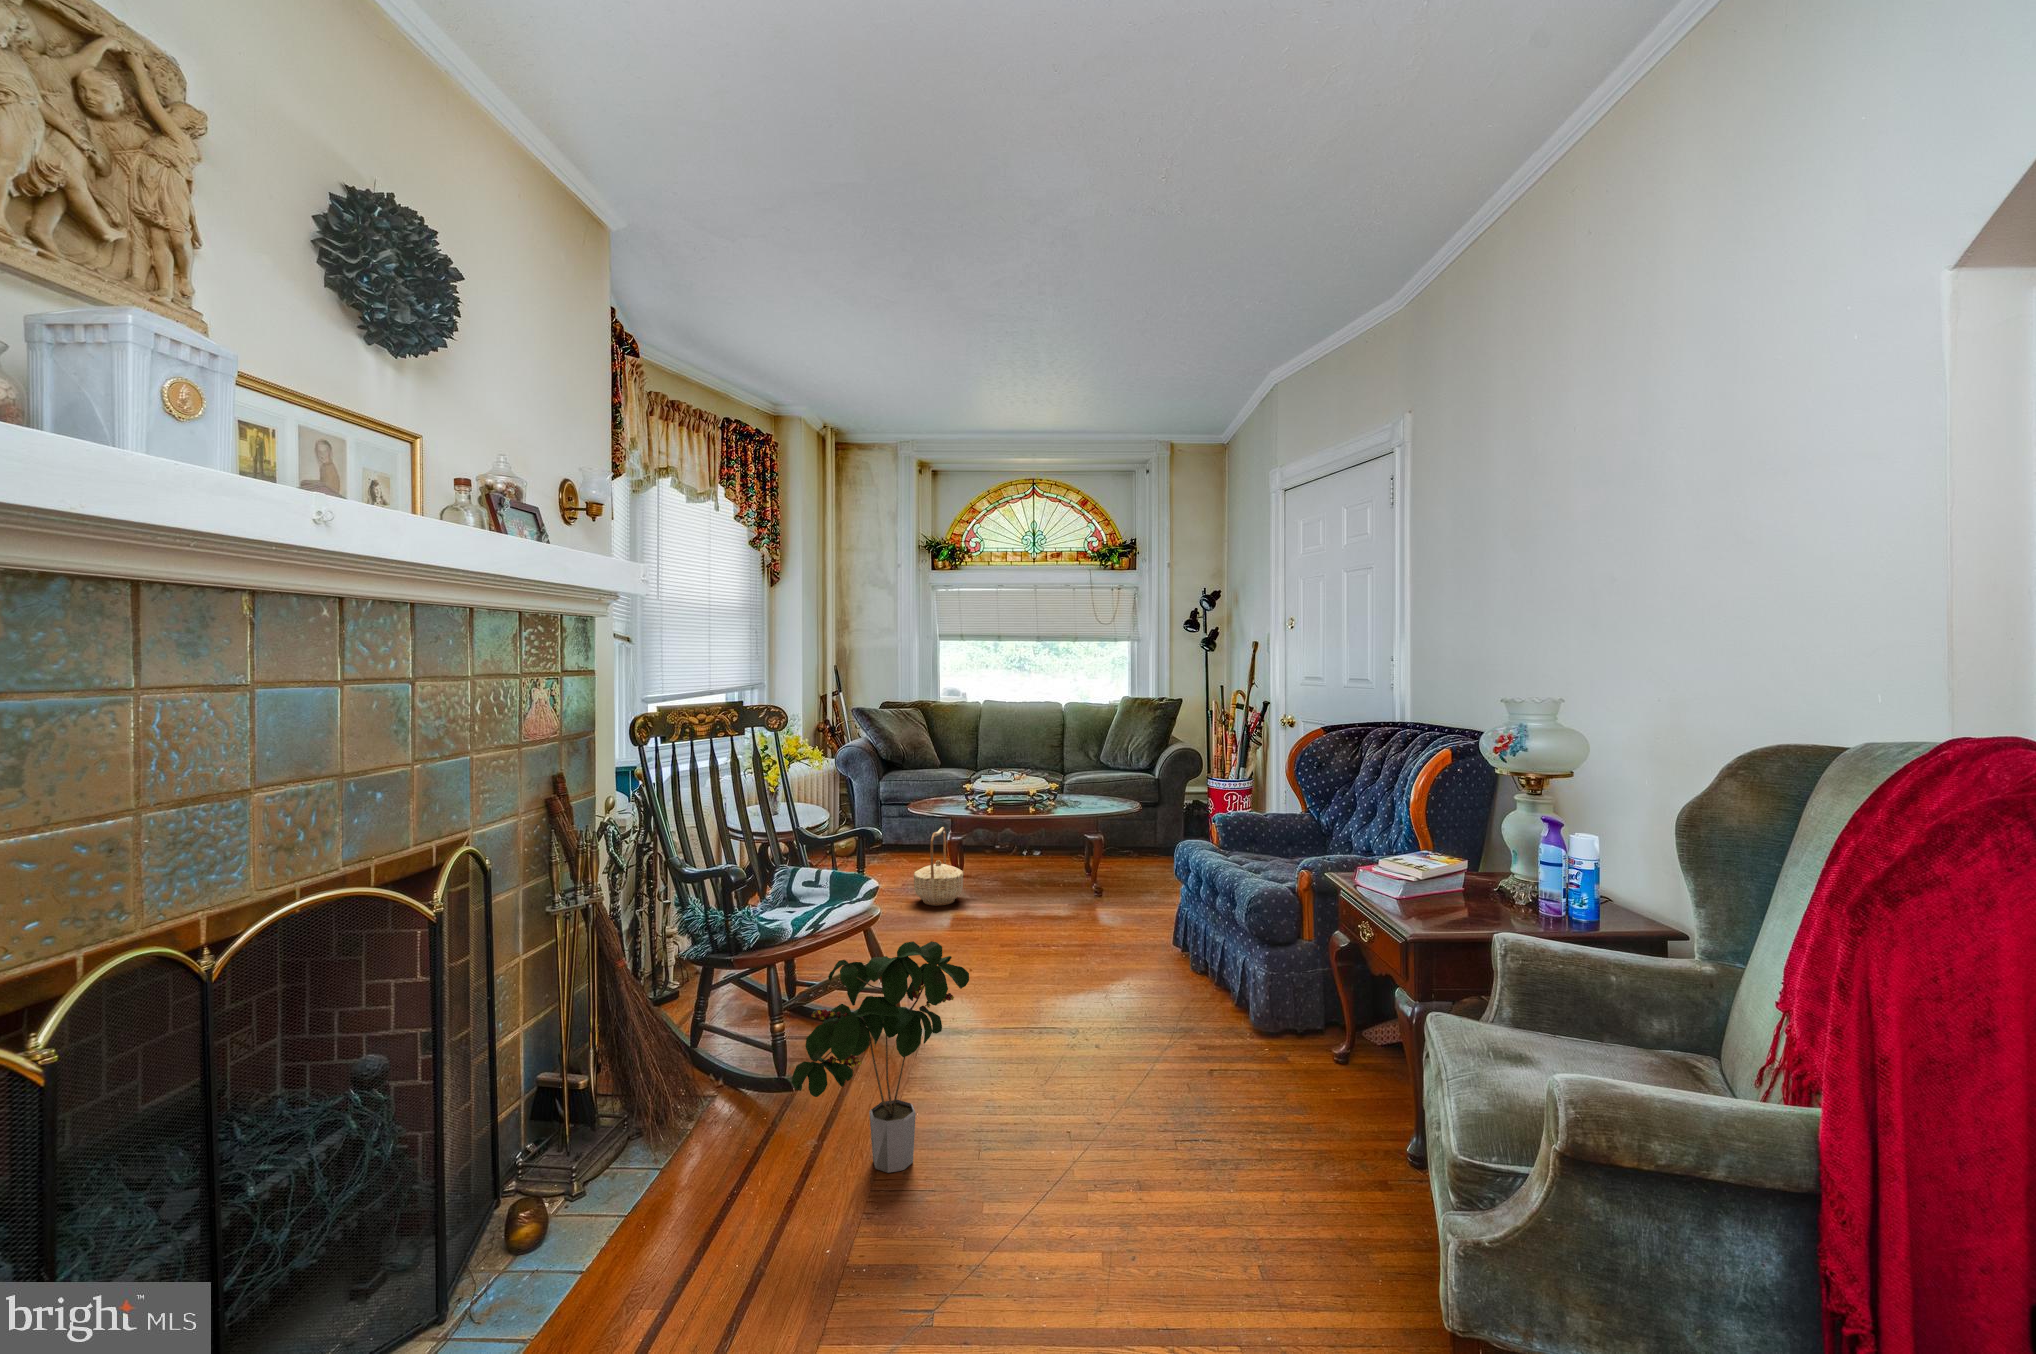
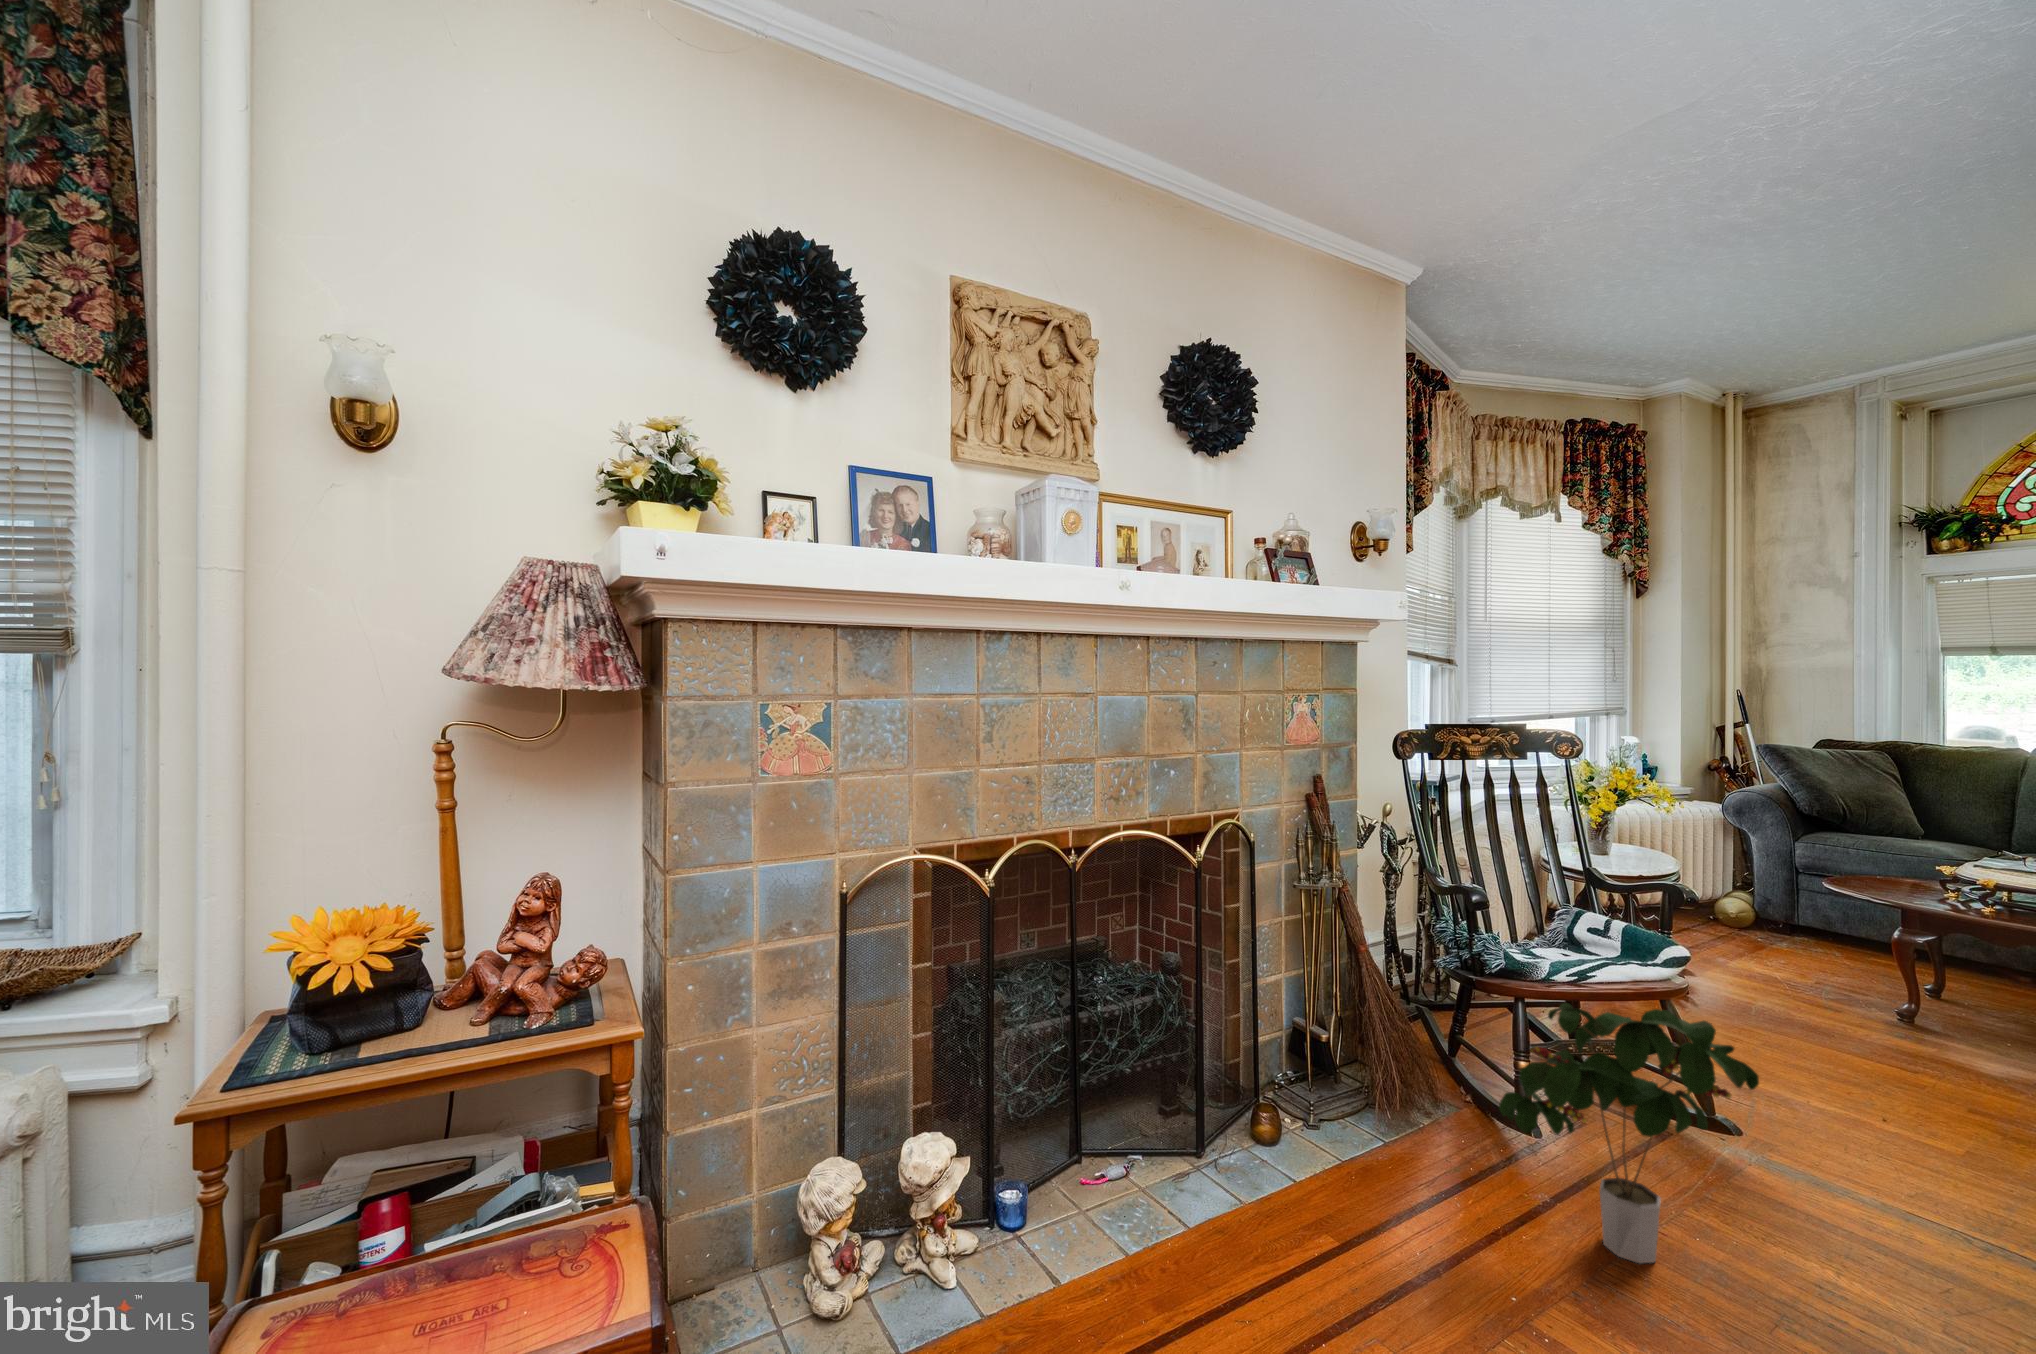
basket: present [914,827,963,905] -> none [1810,907,1903,1012]

